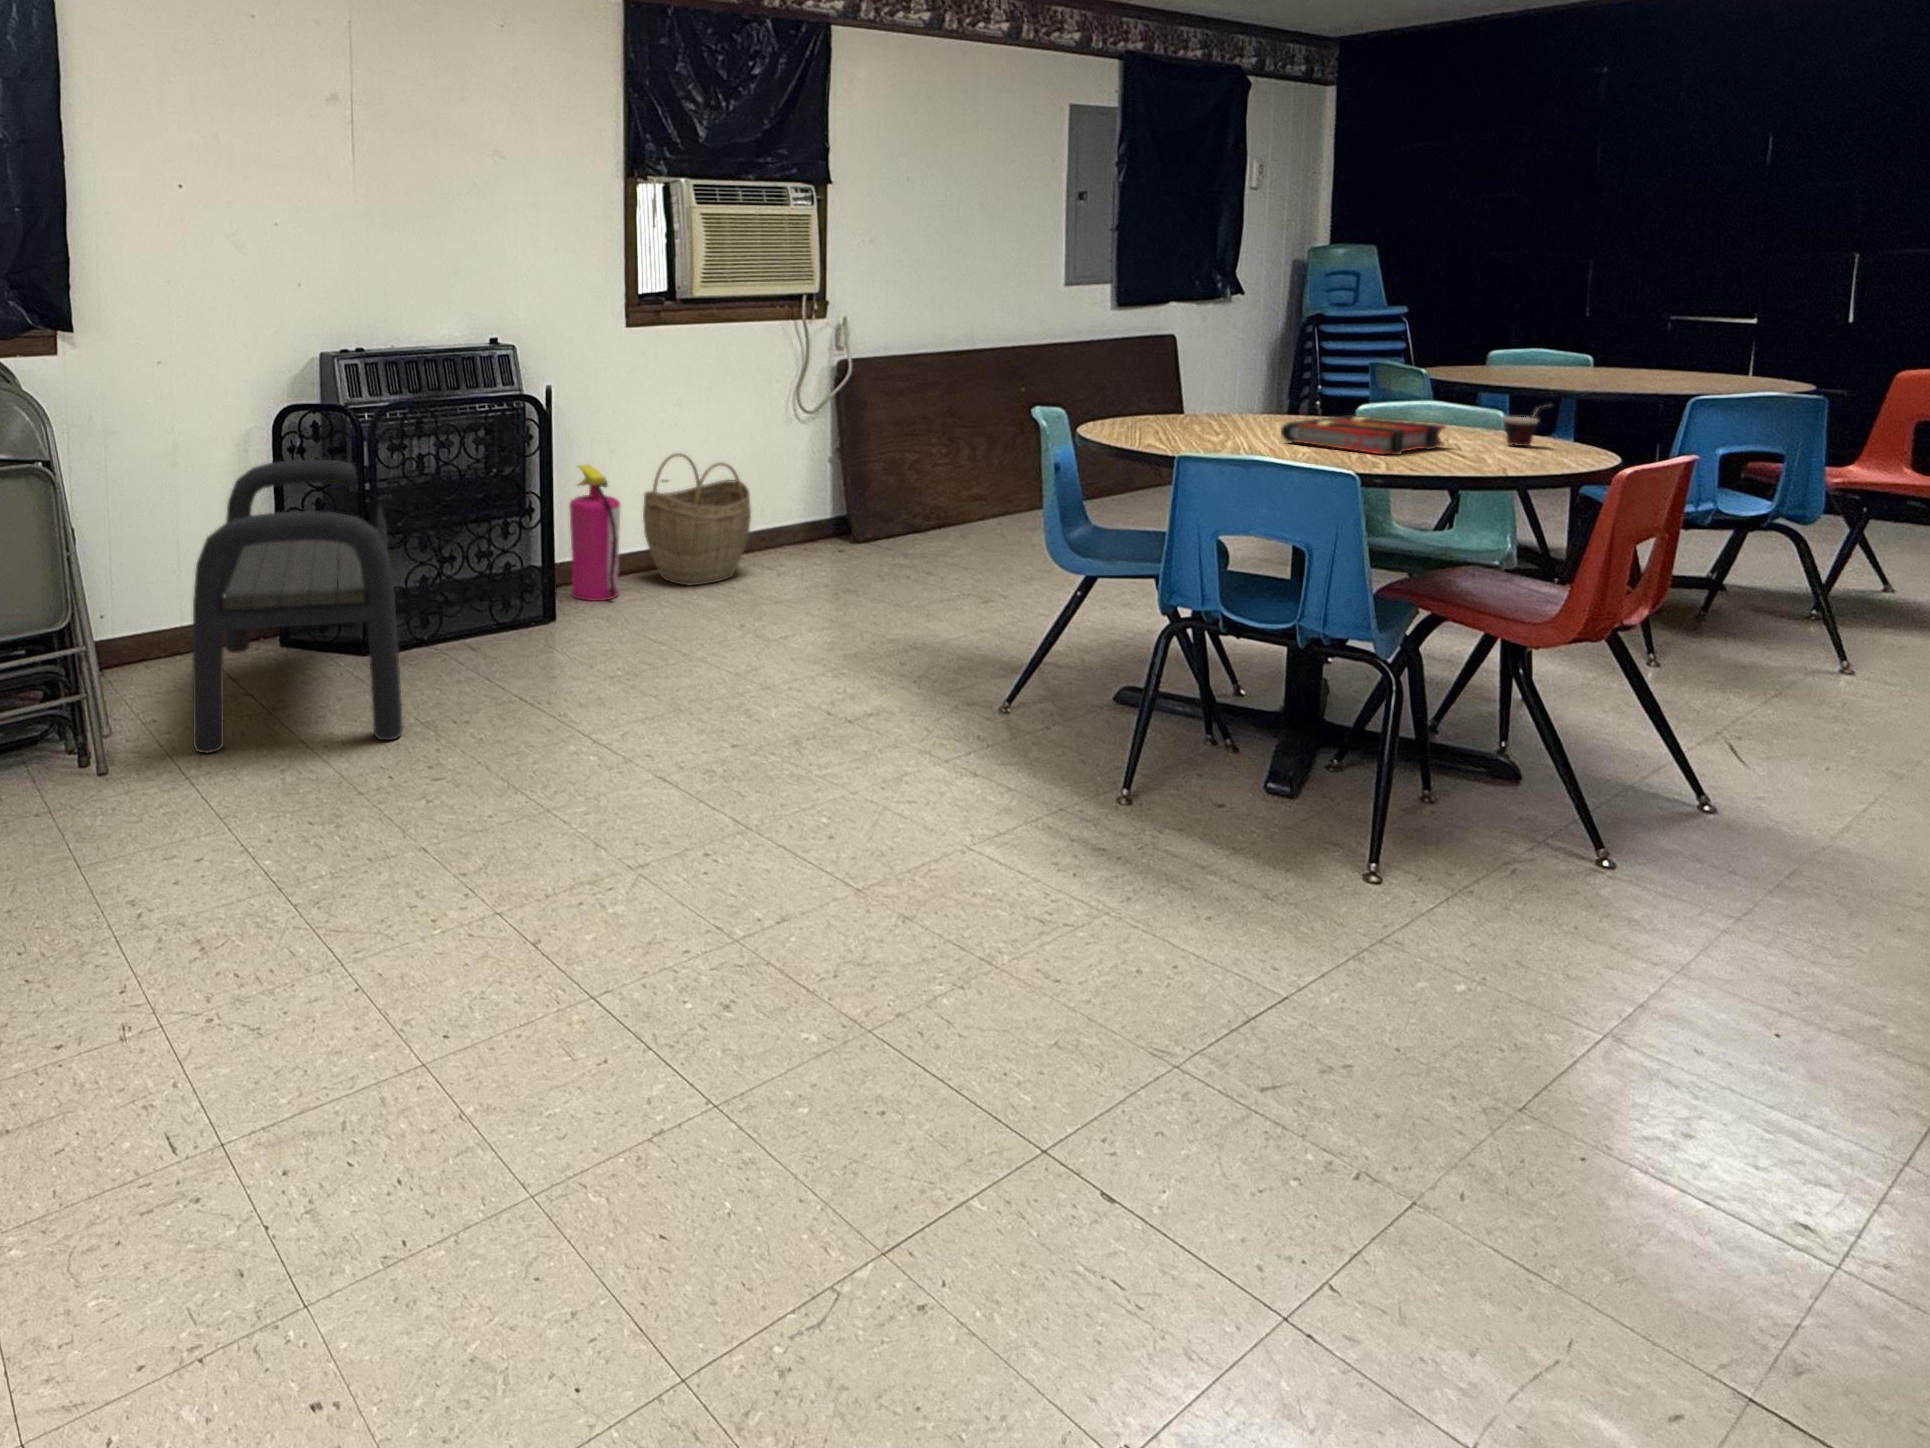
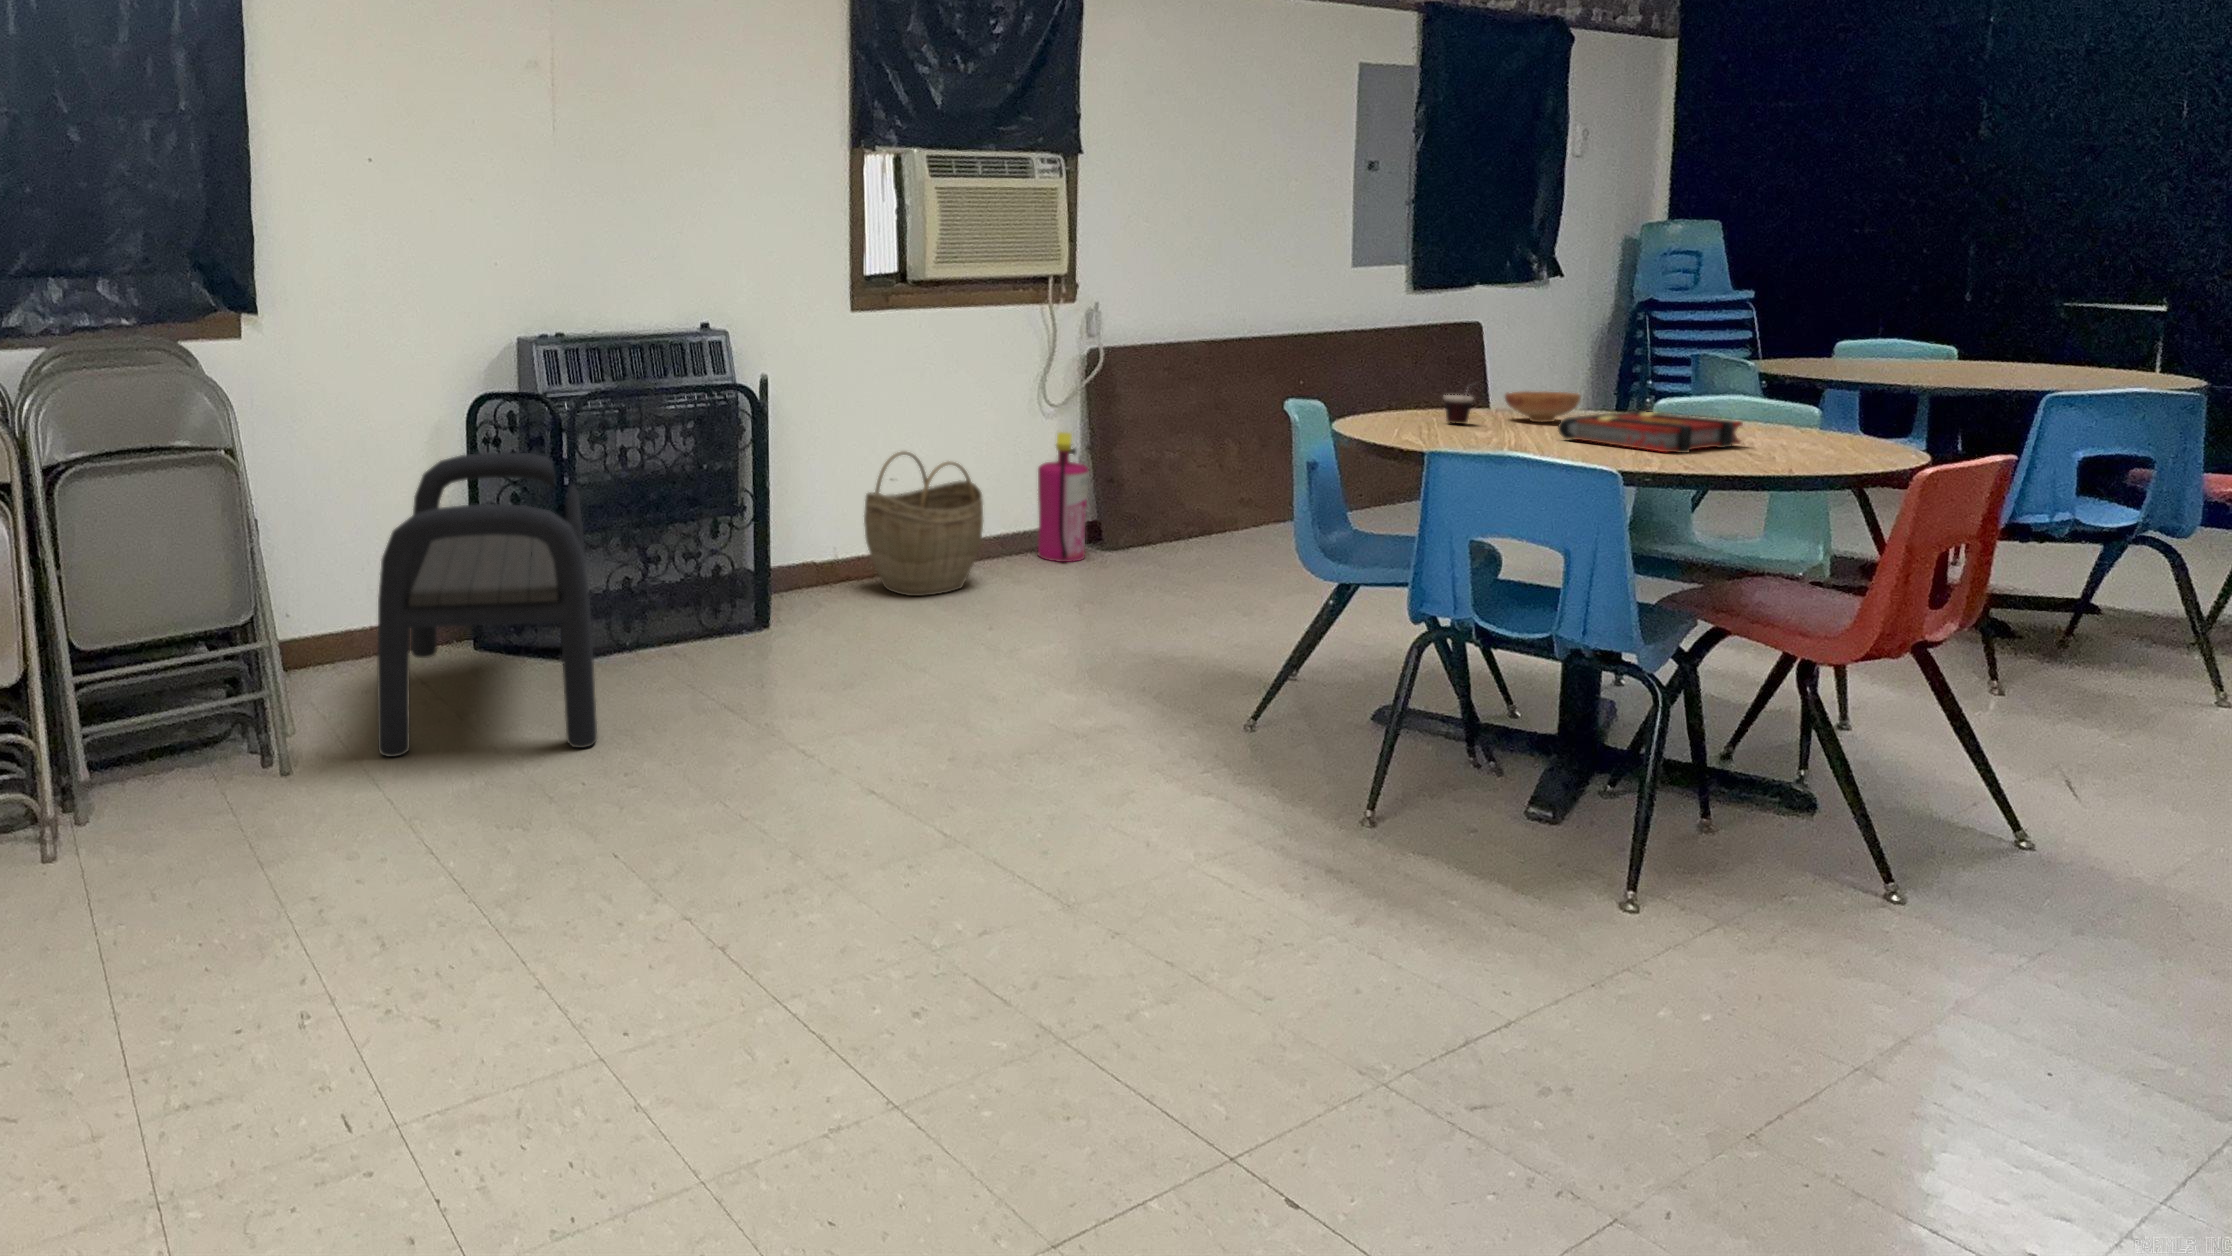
bowl: none [1226,398,1294,426] -> present [1505,391,1580,422]
cup: present [1504,405,1546,446] -> present [1444,387,1473,424]
fire extinguisher: present [570,465,620,601] -> present [1038,432,1089,562]

